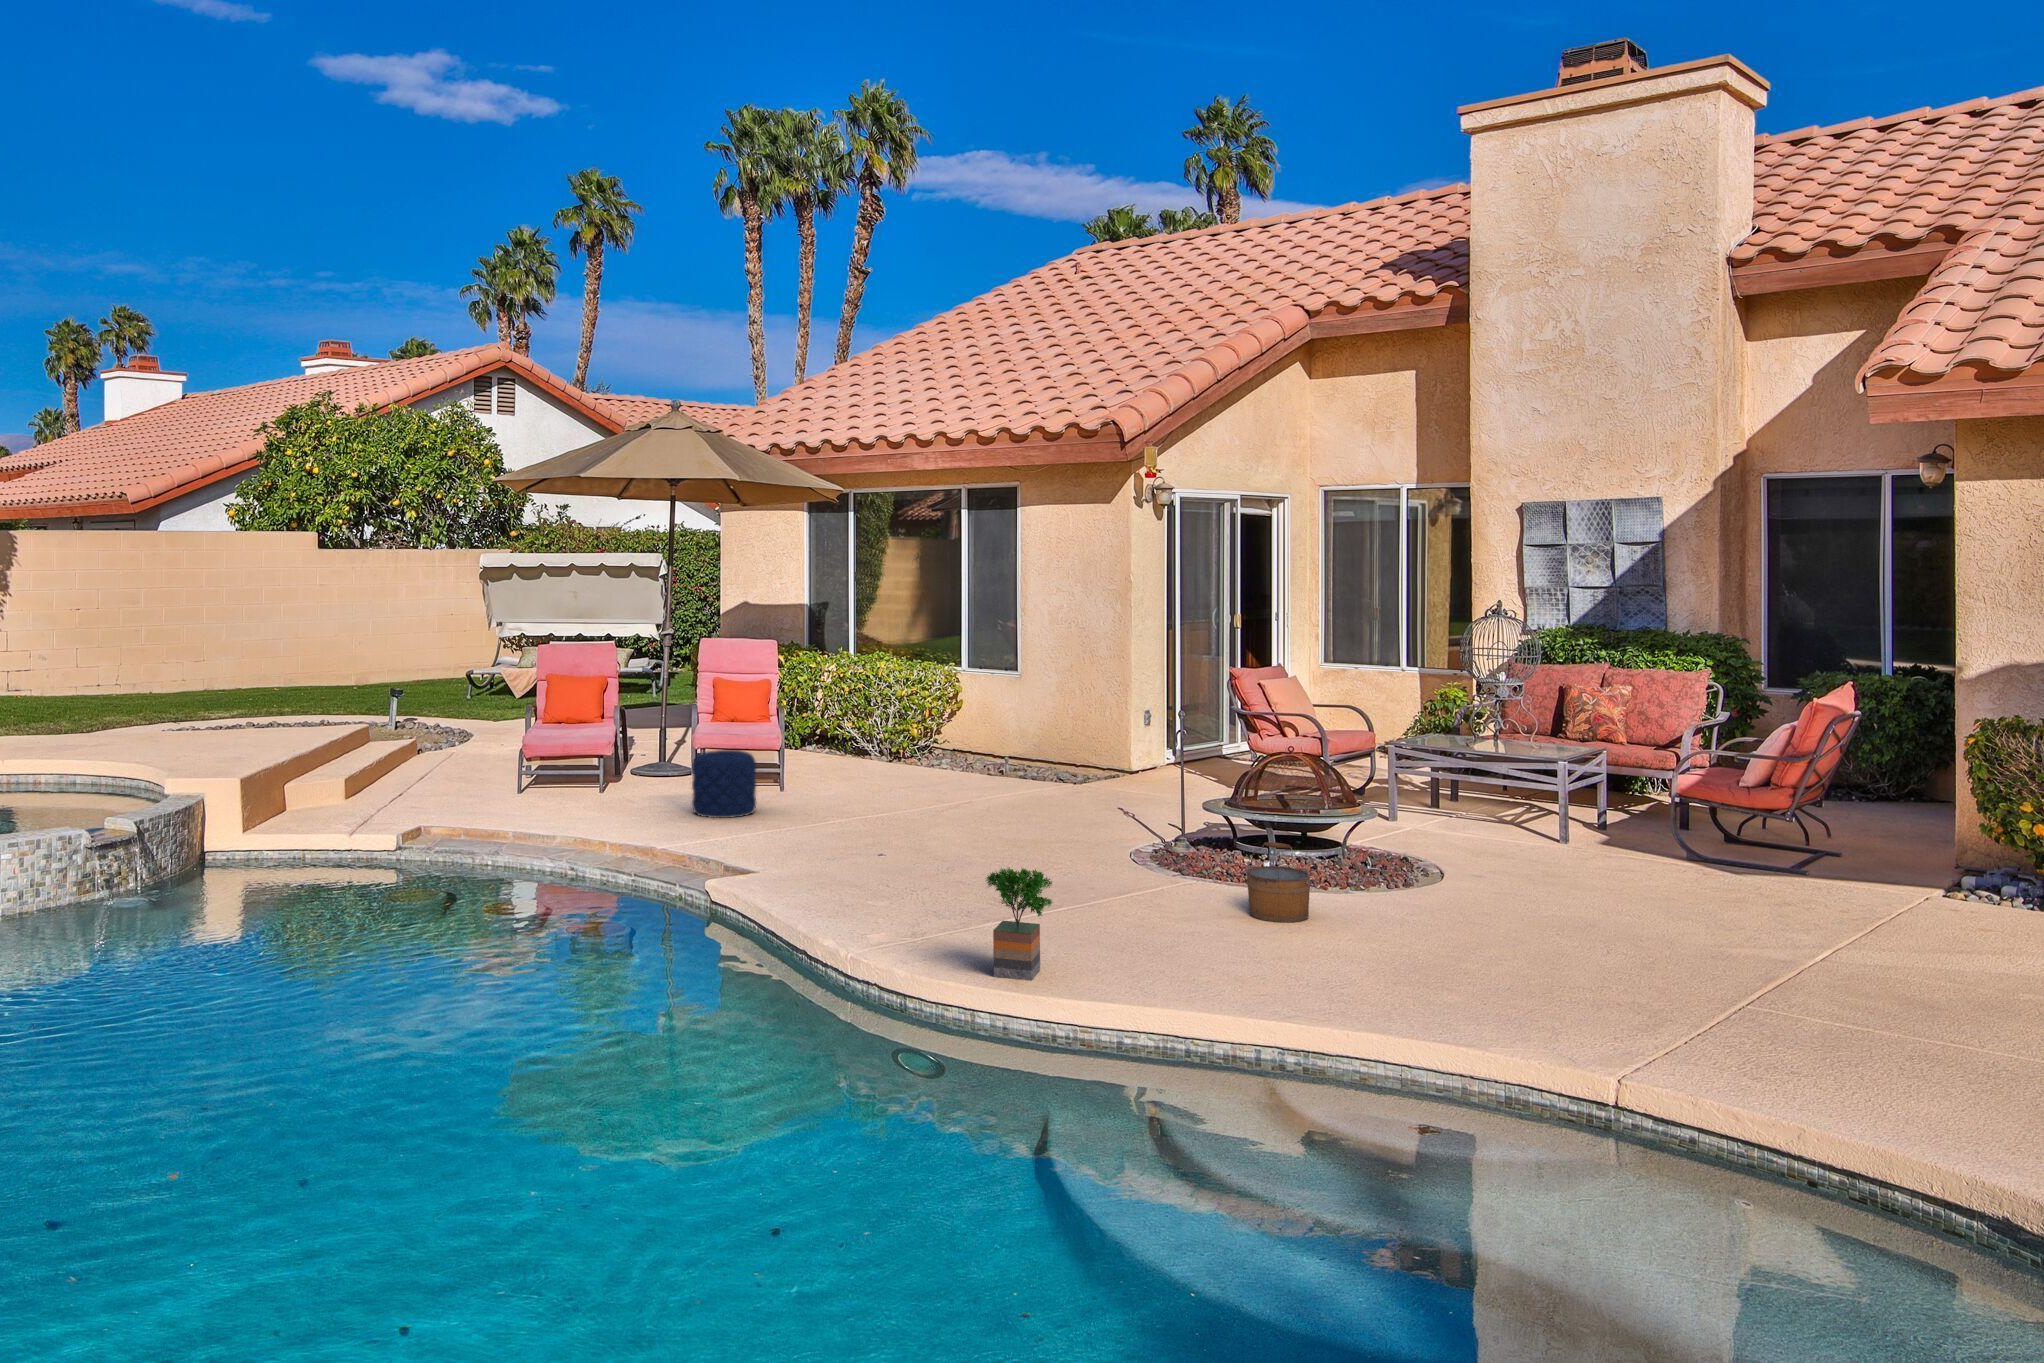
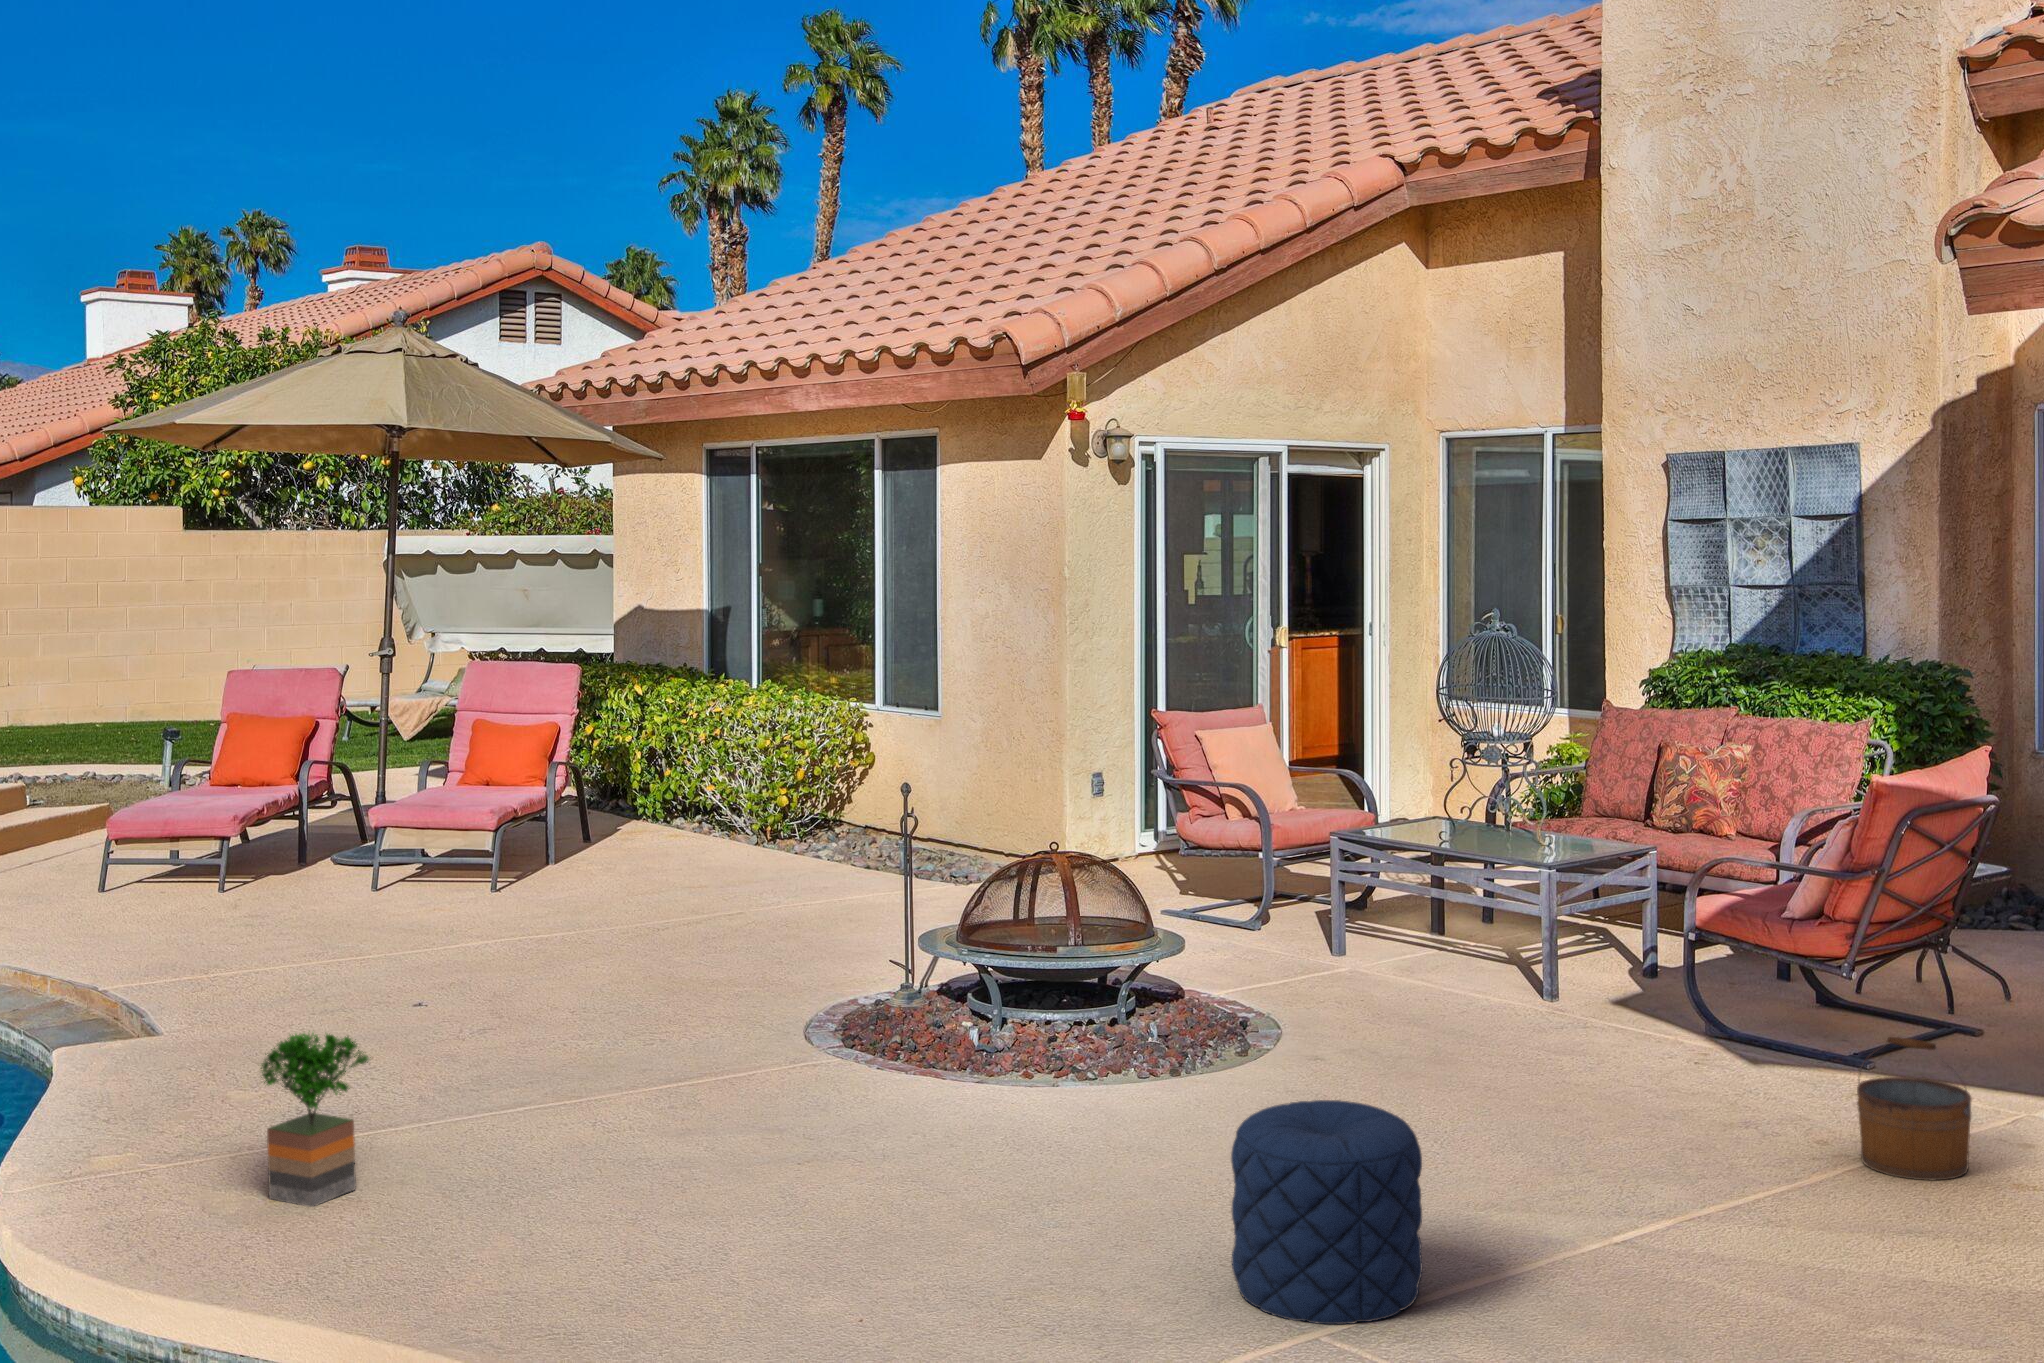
pouf: present [692,750,756,818] -> present [1231,1100,1423,1324]
bucket: present [1247,842,1310,923] -> present [1857,1037,1971,1180]

